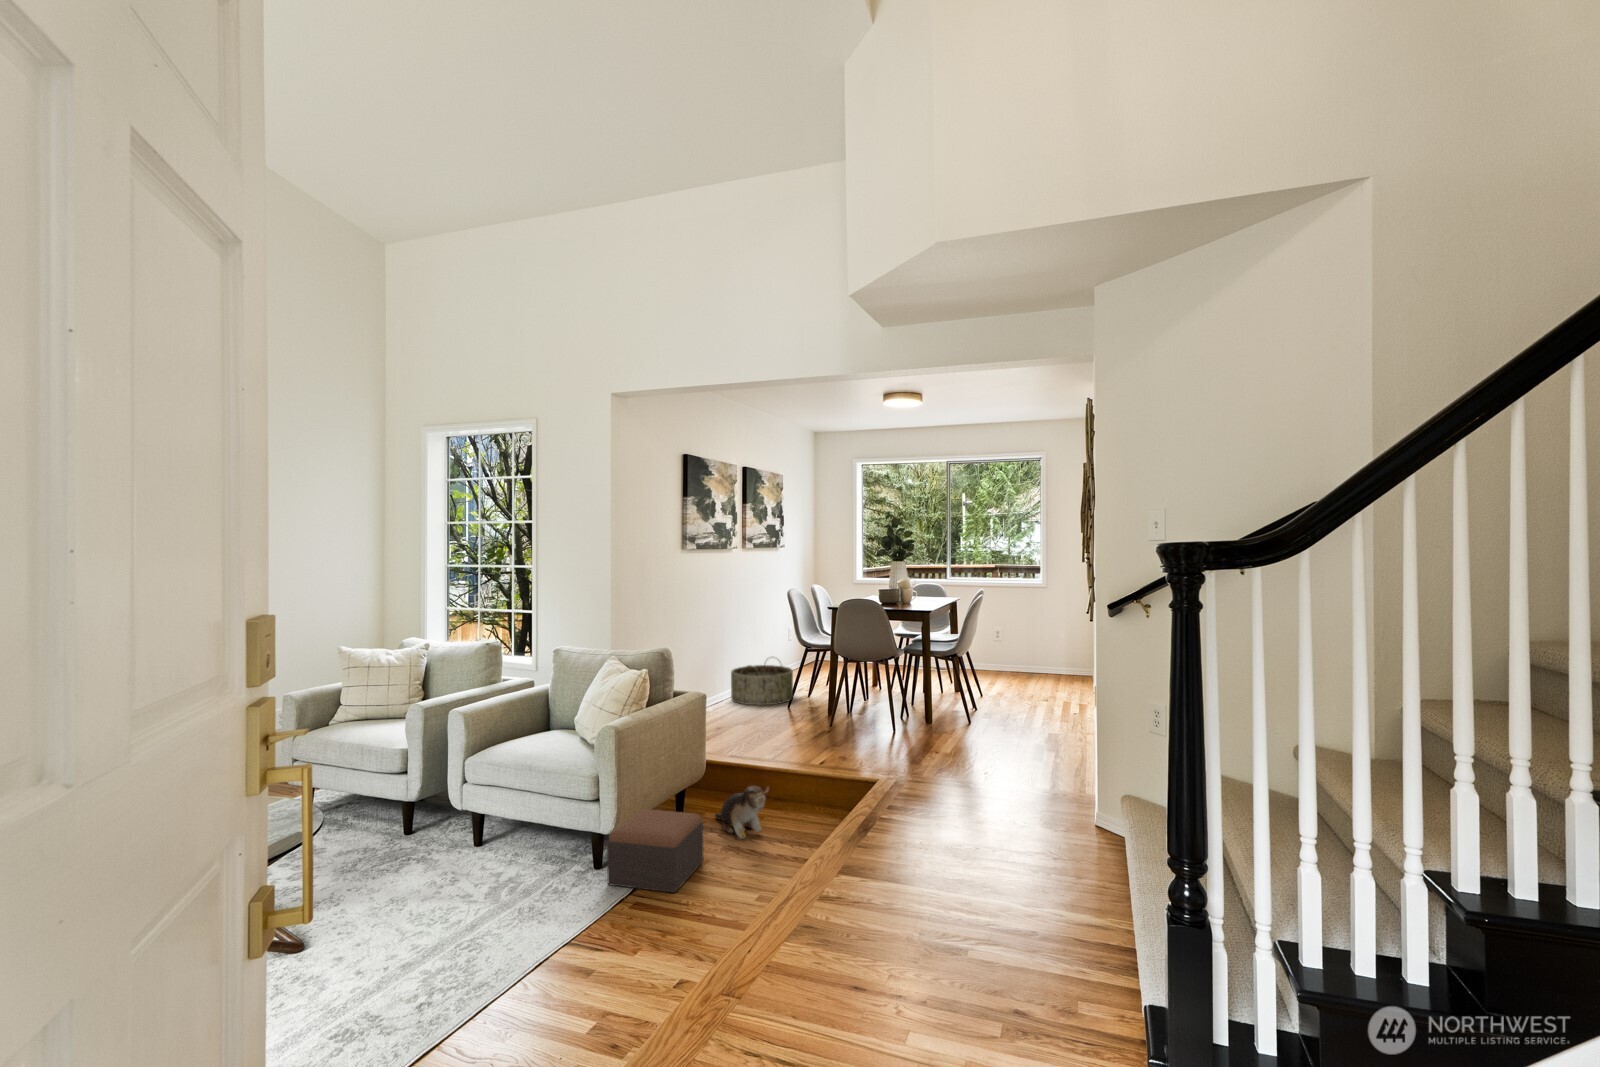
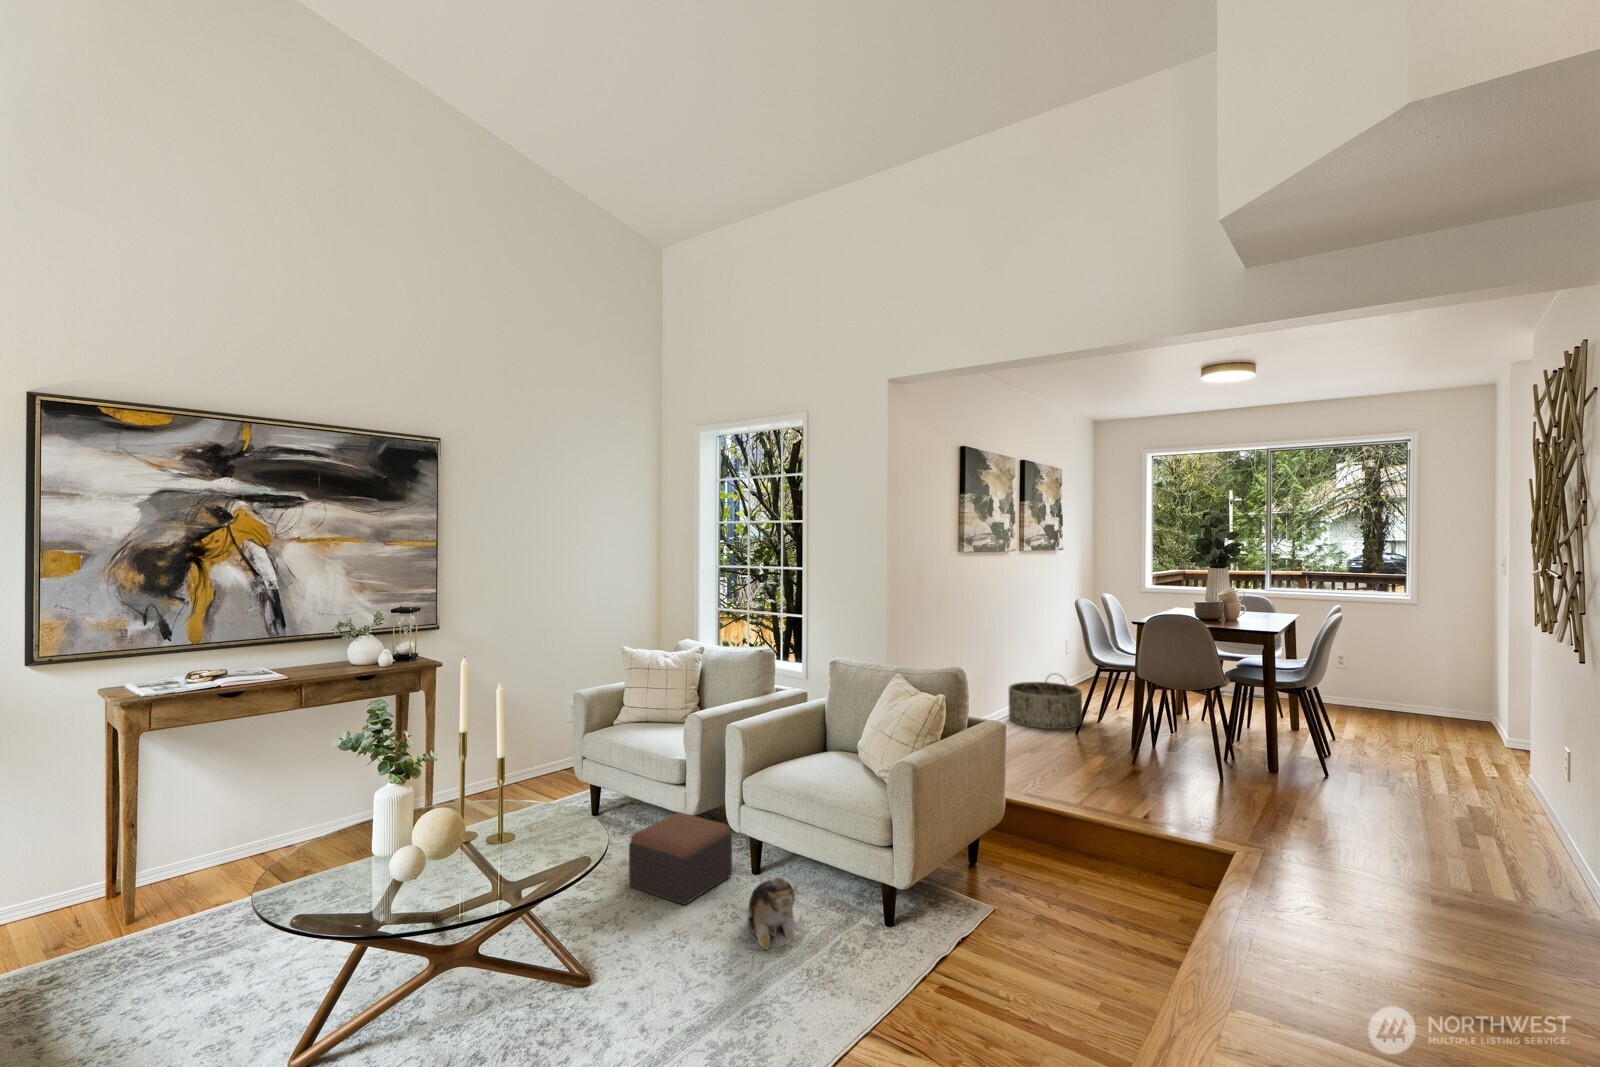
plush toy: present [715,786,769,839] -> present [748,878,798,949]
footstool: present [607,809,703,893] -> present [629,813,732,905]

